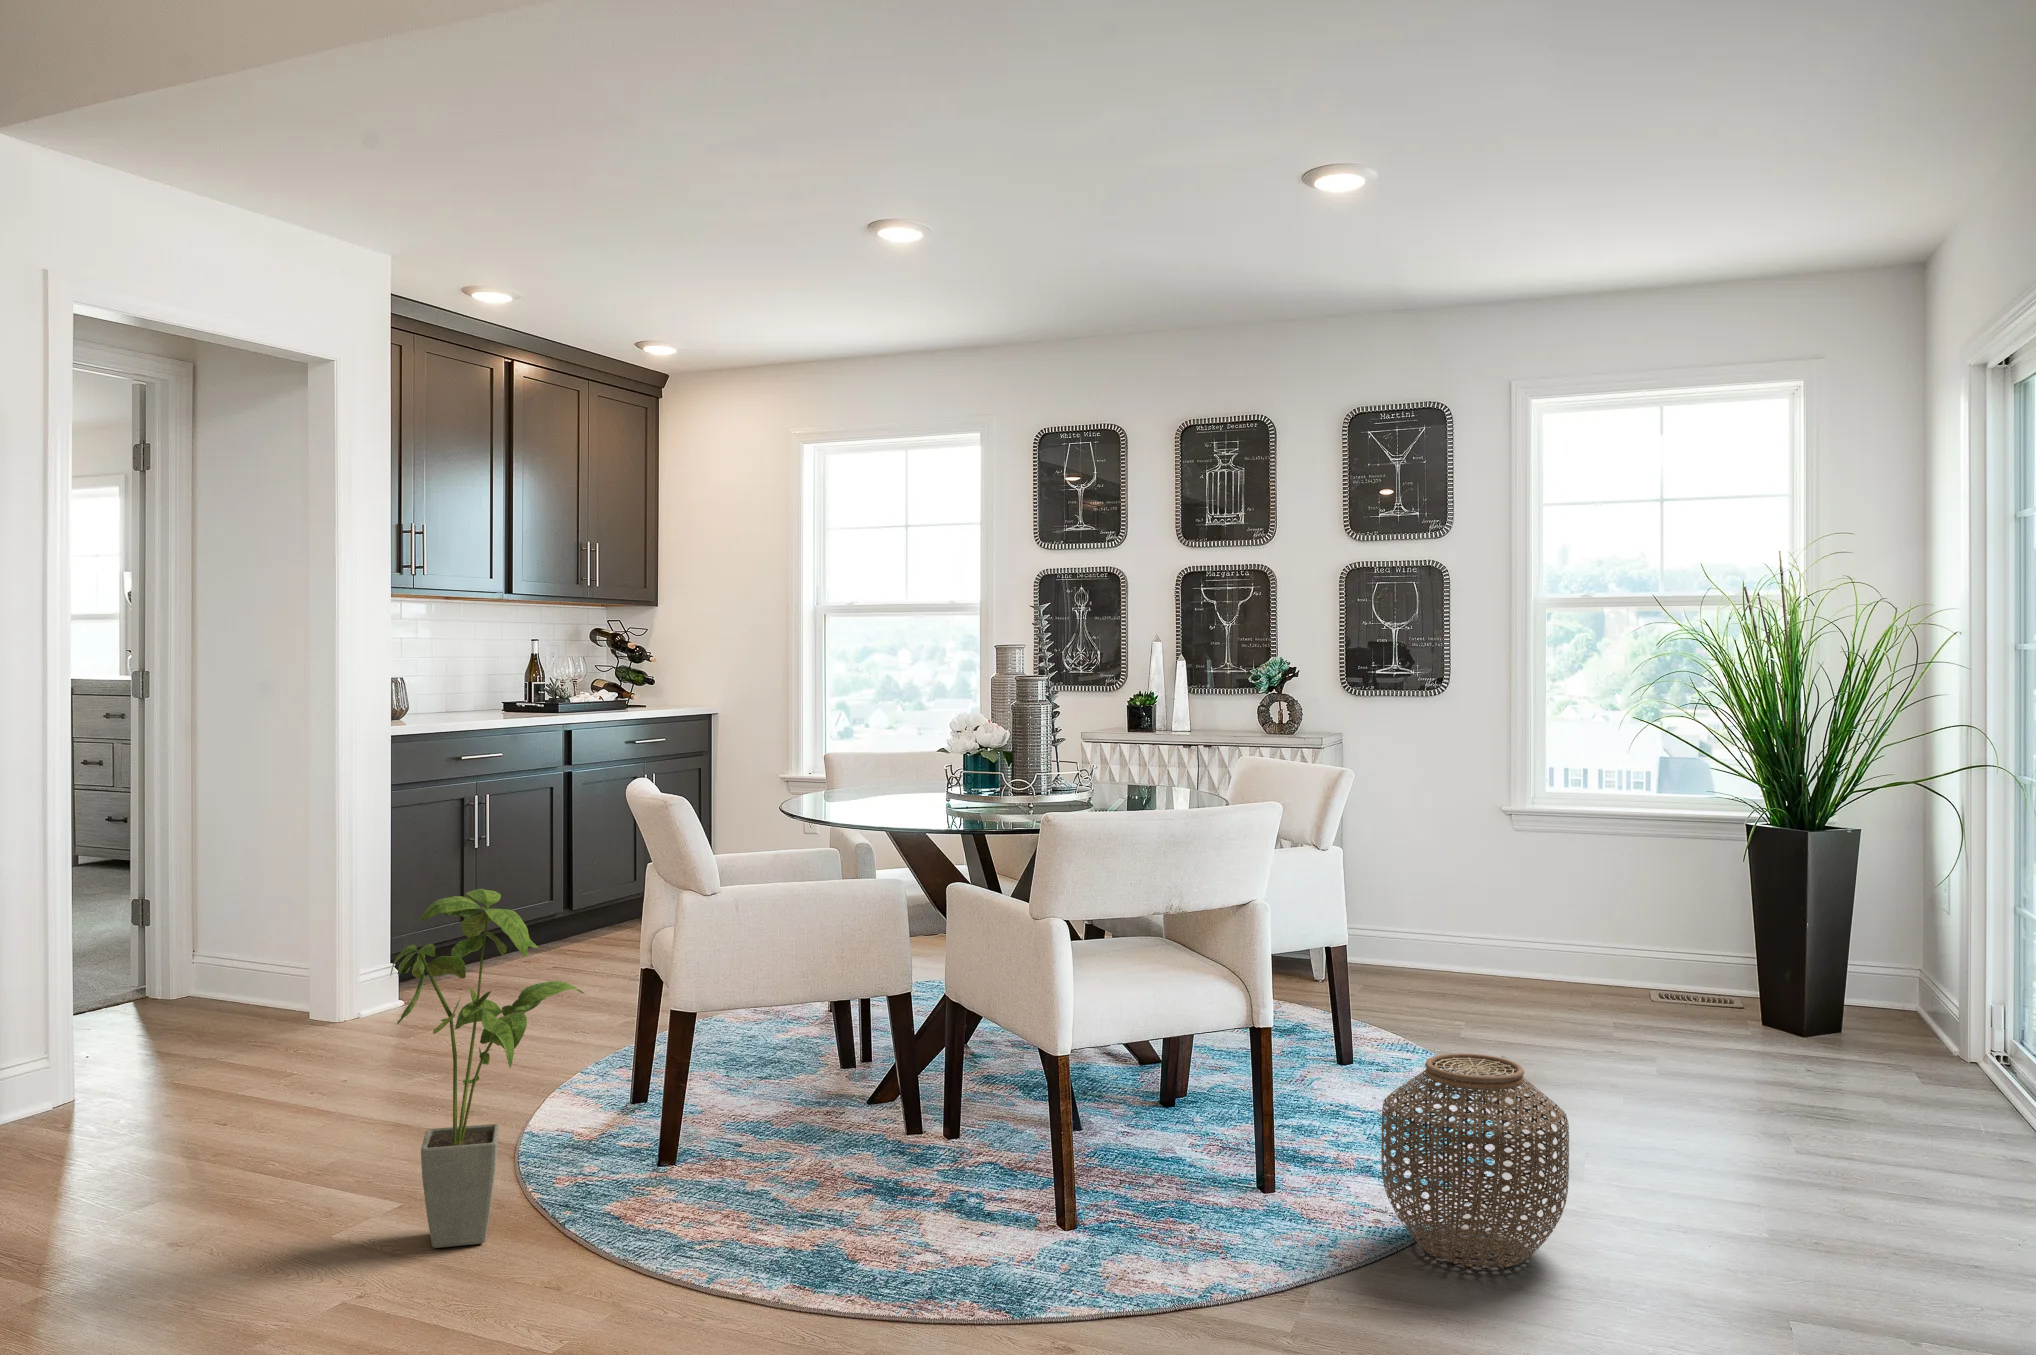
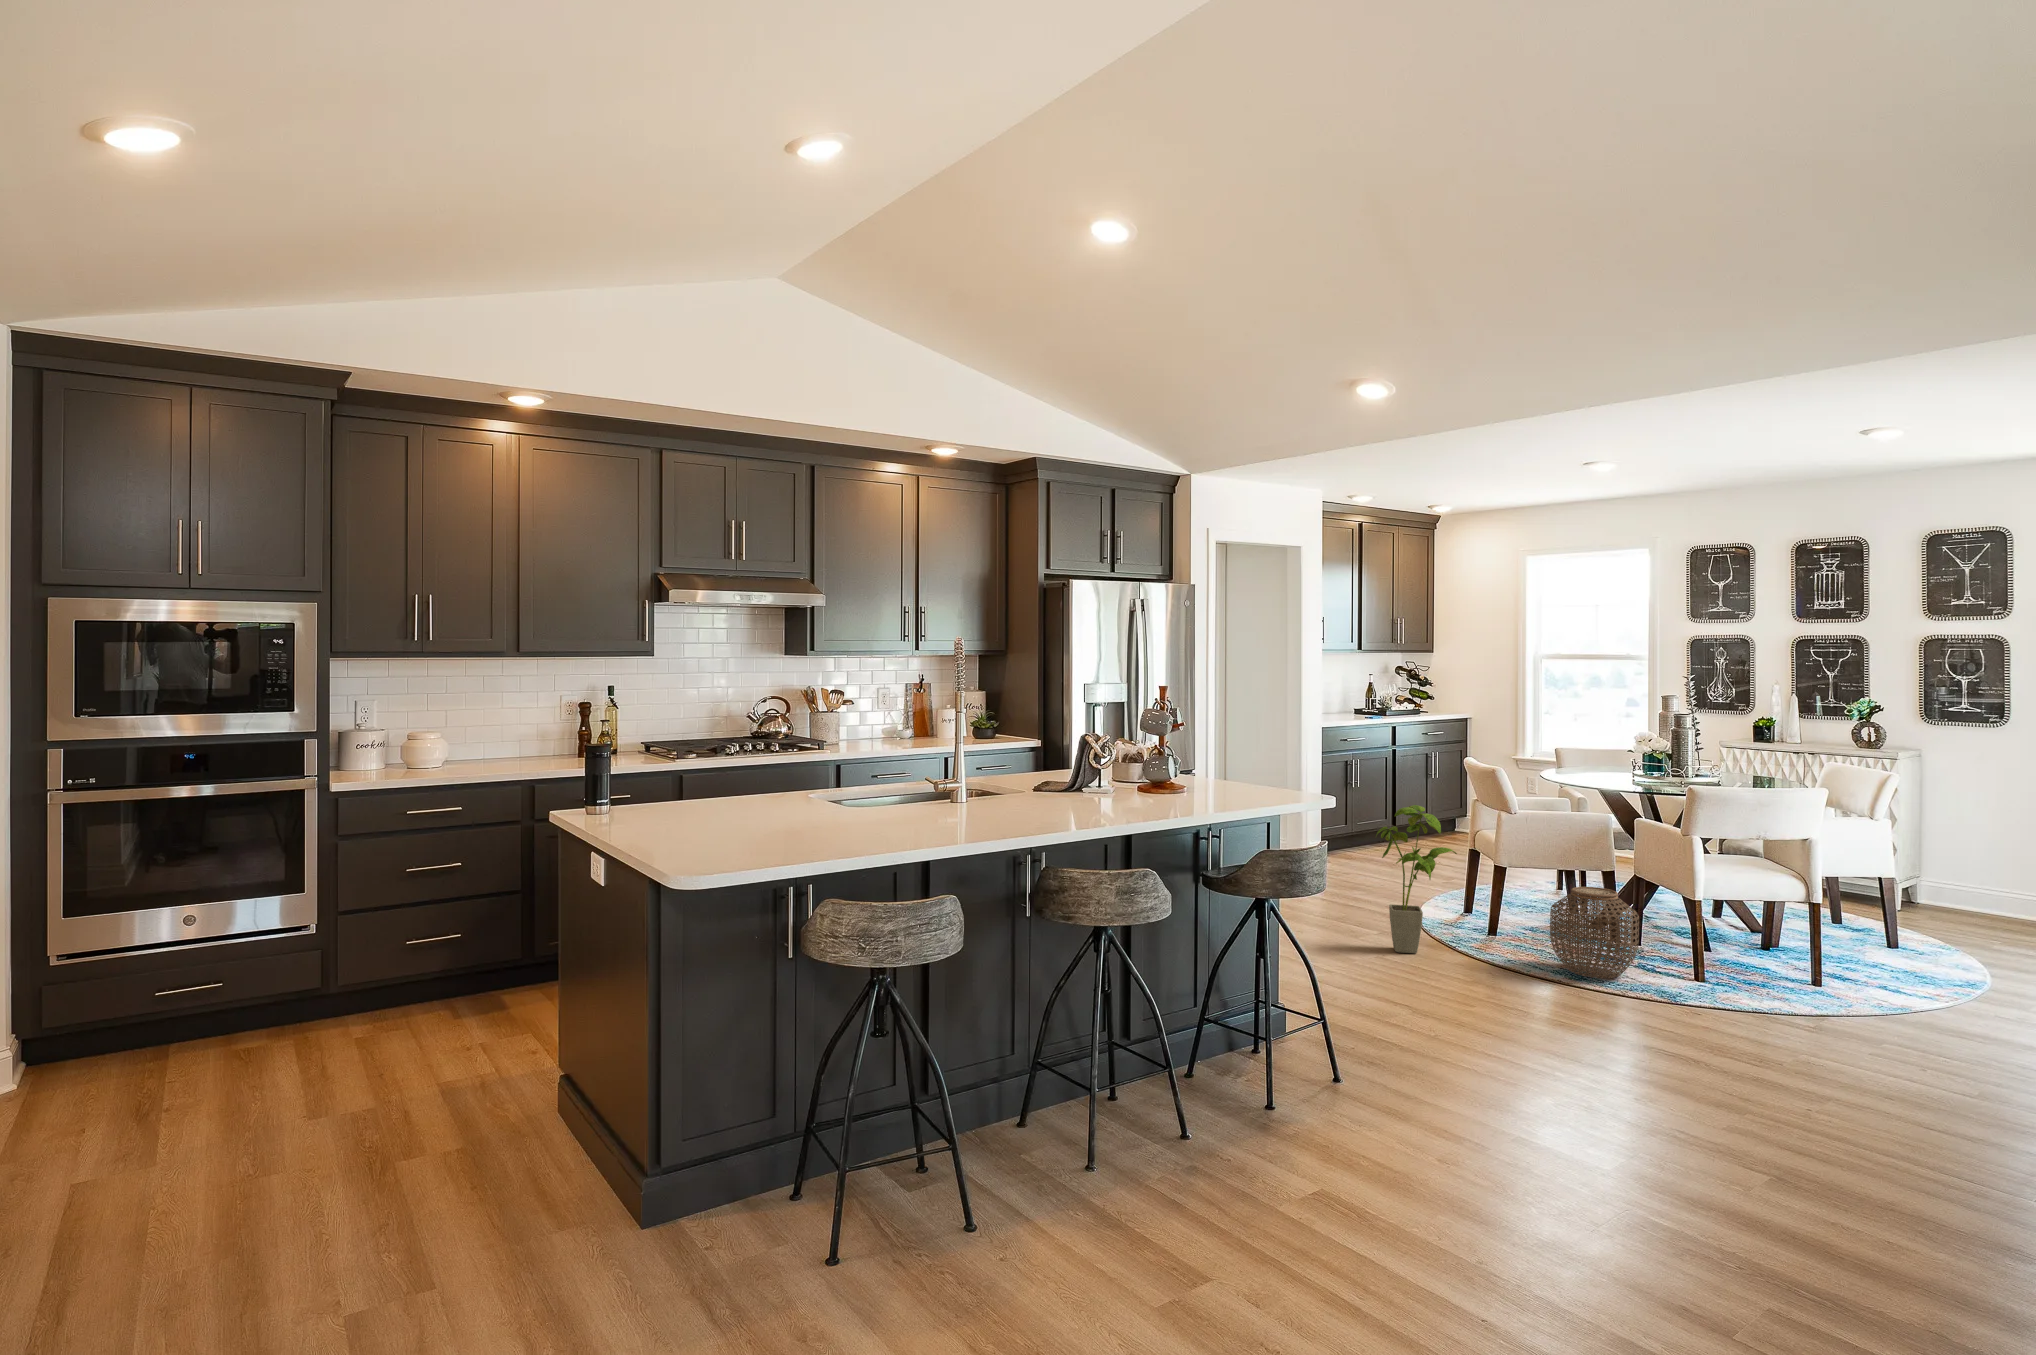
woven basket: present [1381,1053,1569,1268] -> present [1550,887,1639,979]

